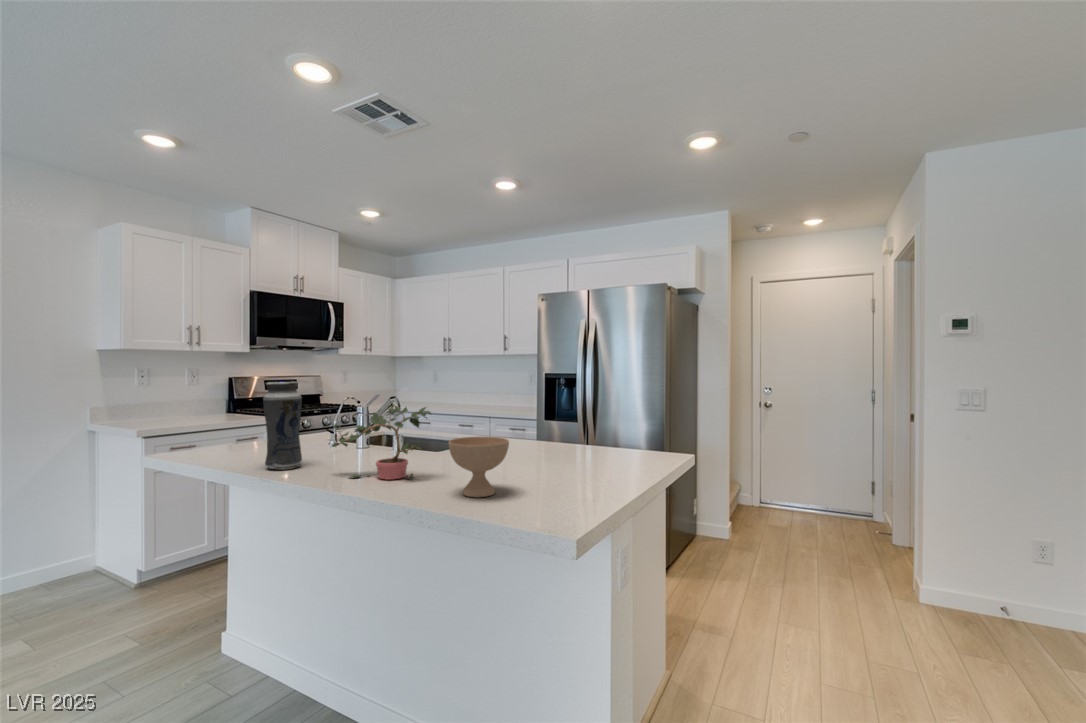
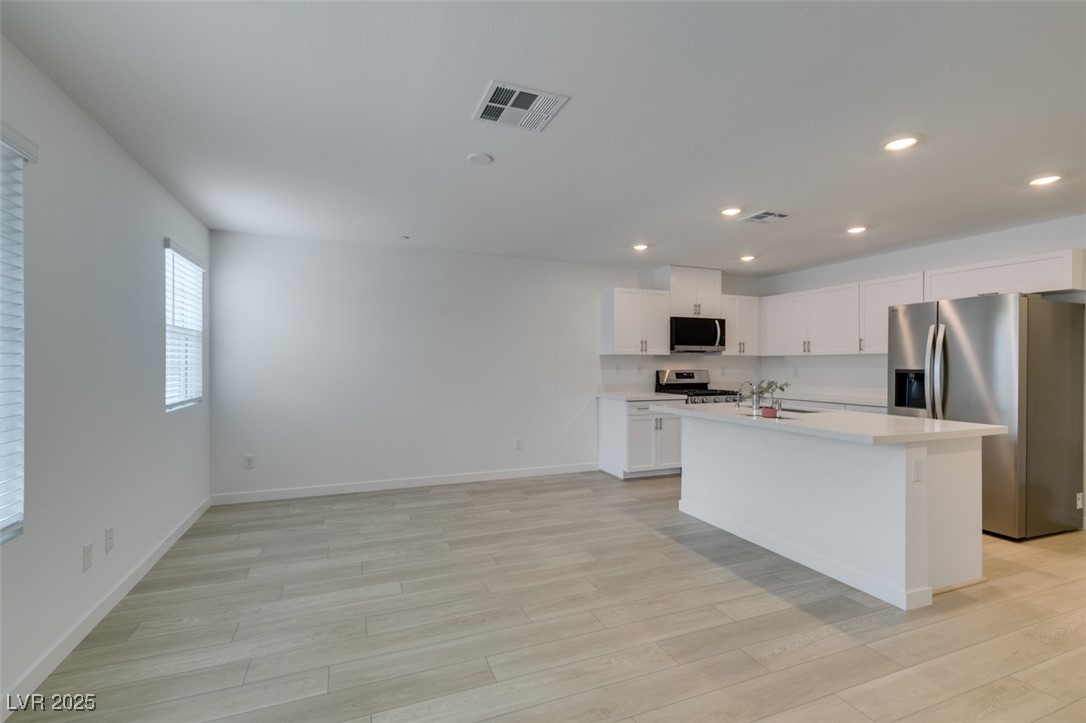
vase: present [263,382,302,470] -> none [703,369,721,411]
bowl: present [449,436,509,497] -> none [800,397,834,425]

